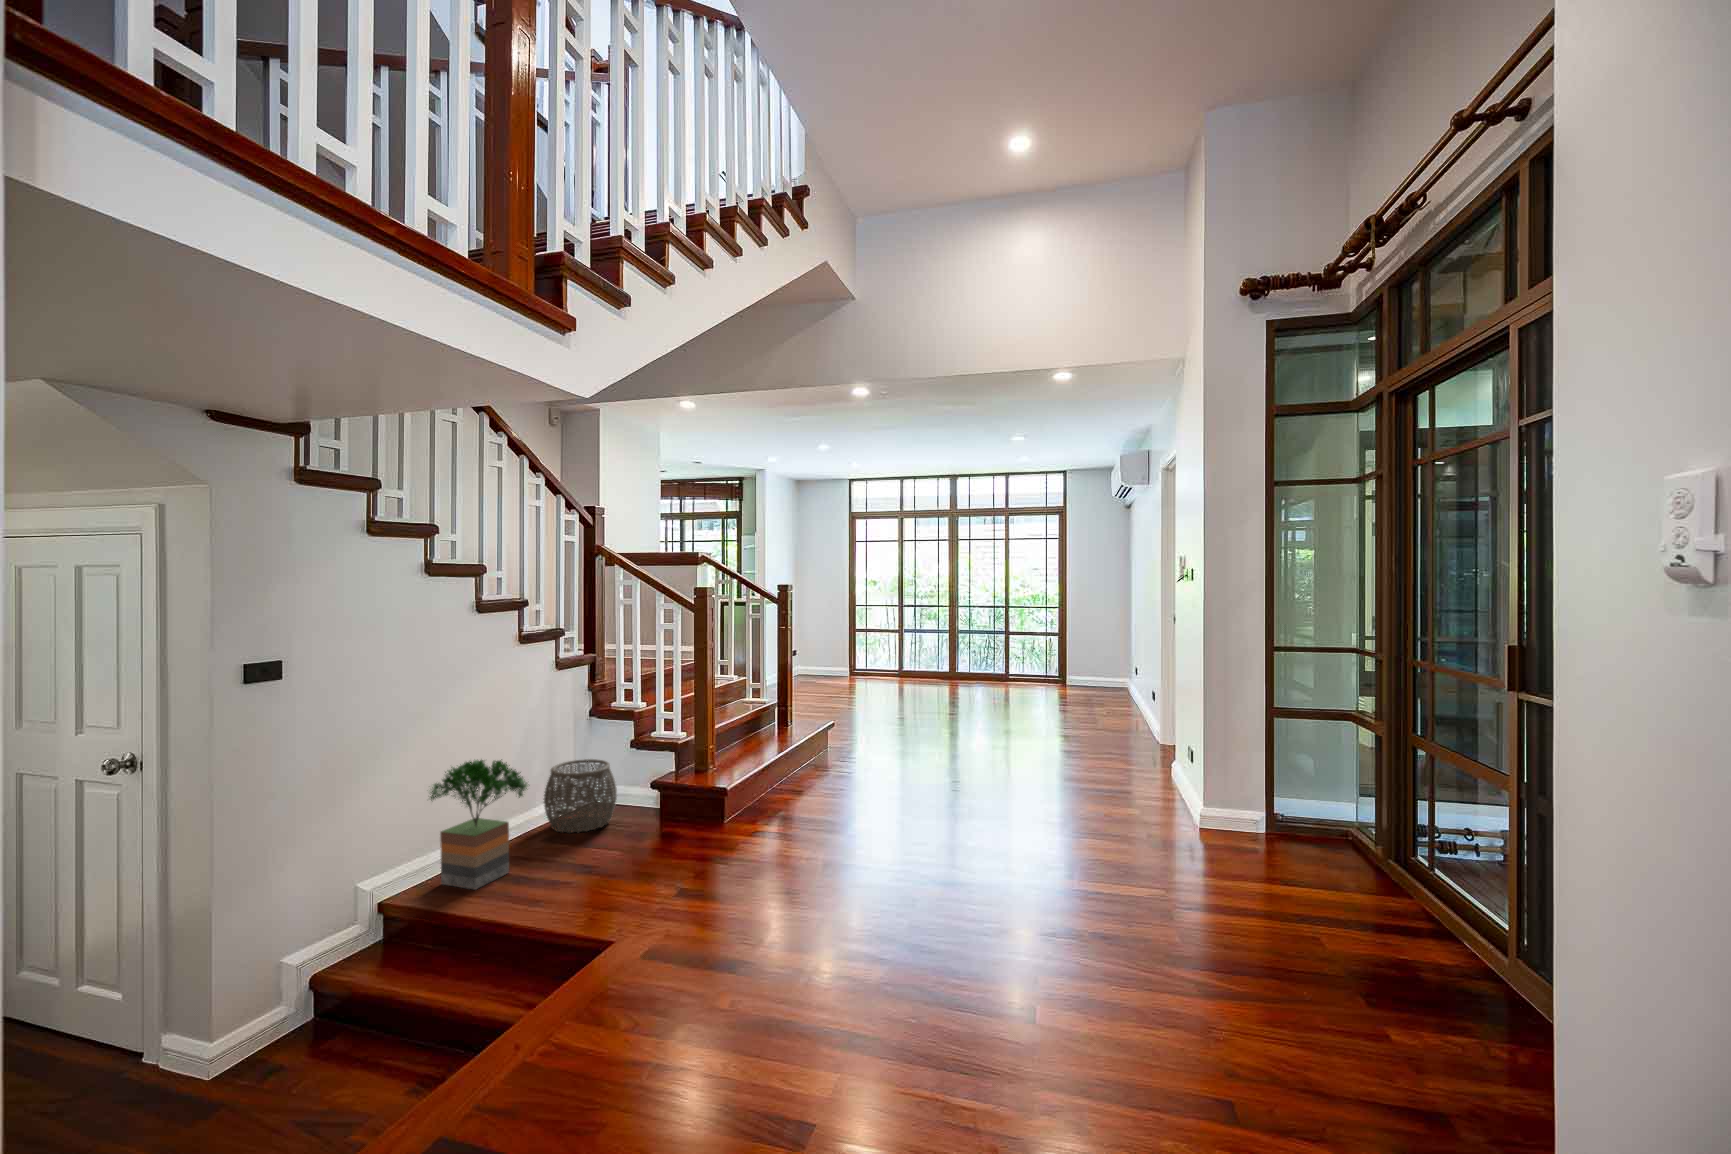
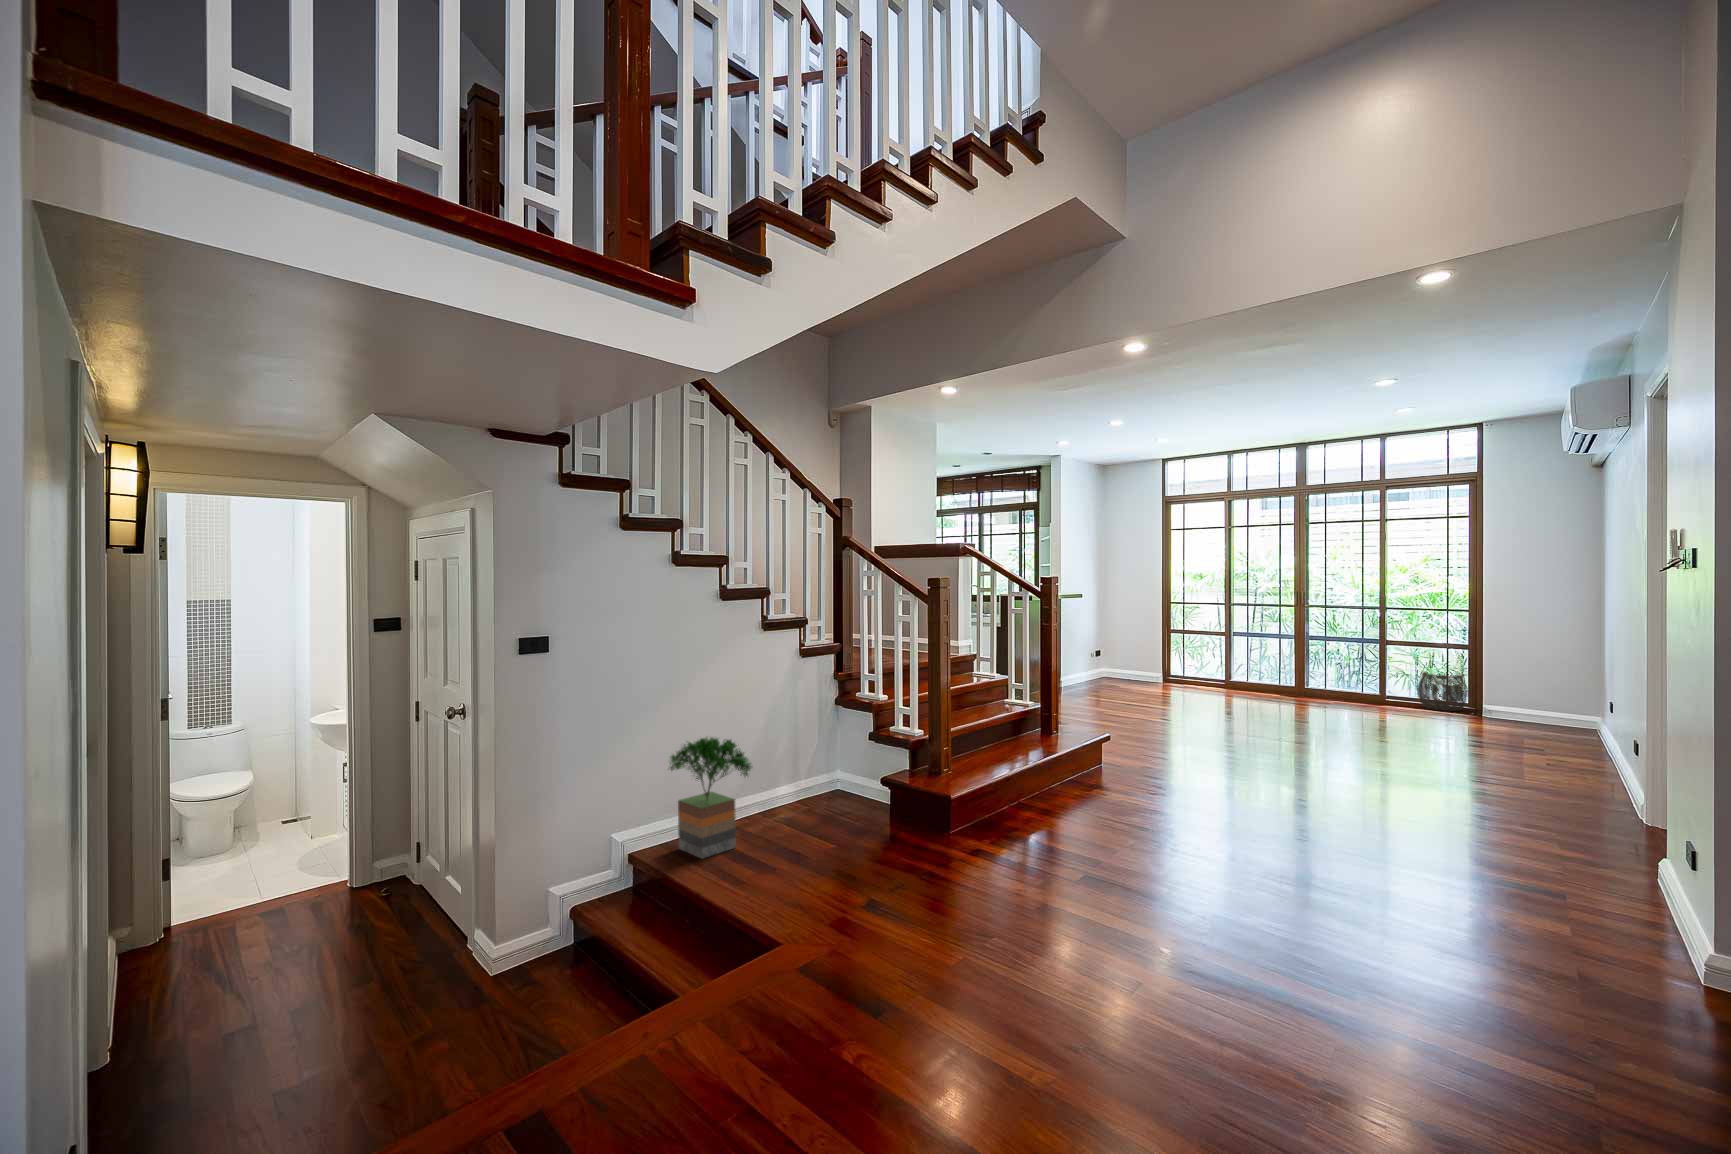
woven basket: present [543,759,617,833] -> present [1418,672,1468,711]

